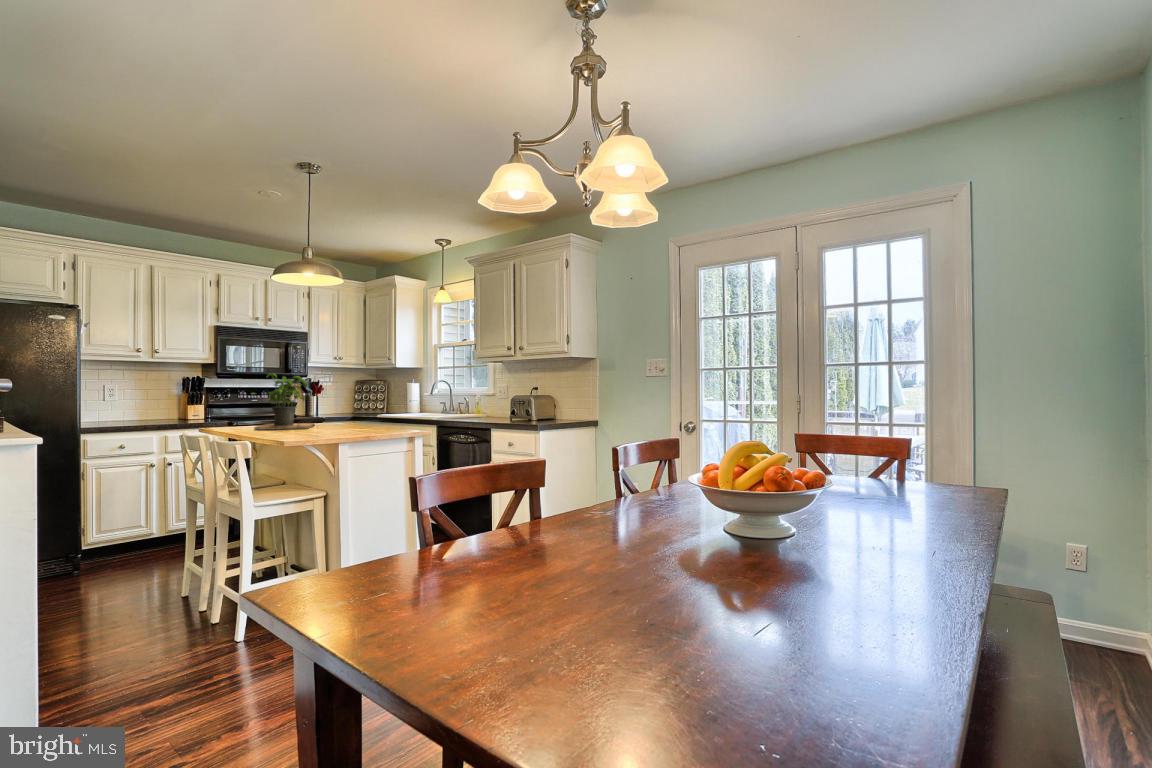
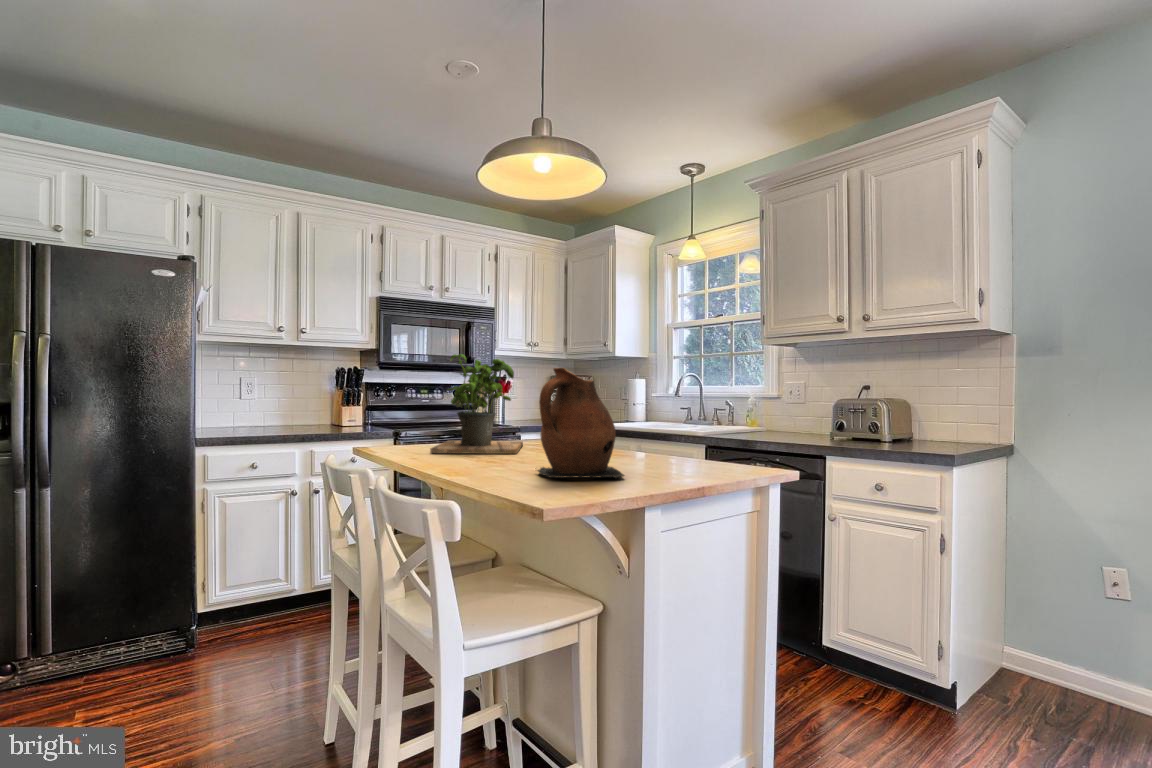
ceramic pitcher: none [308,384,351,435] -> present [537,368,624,479]

